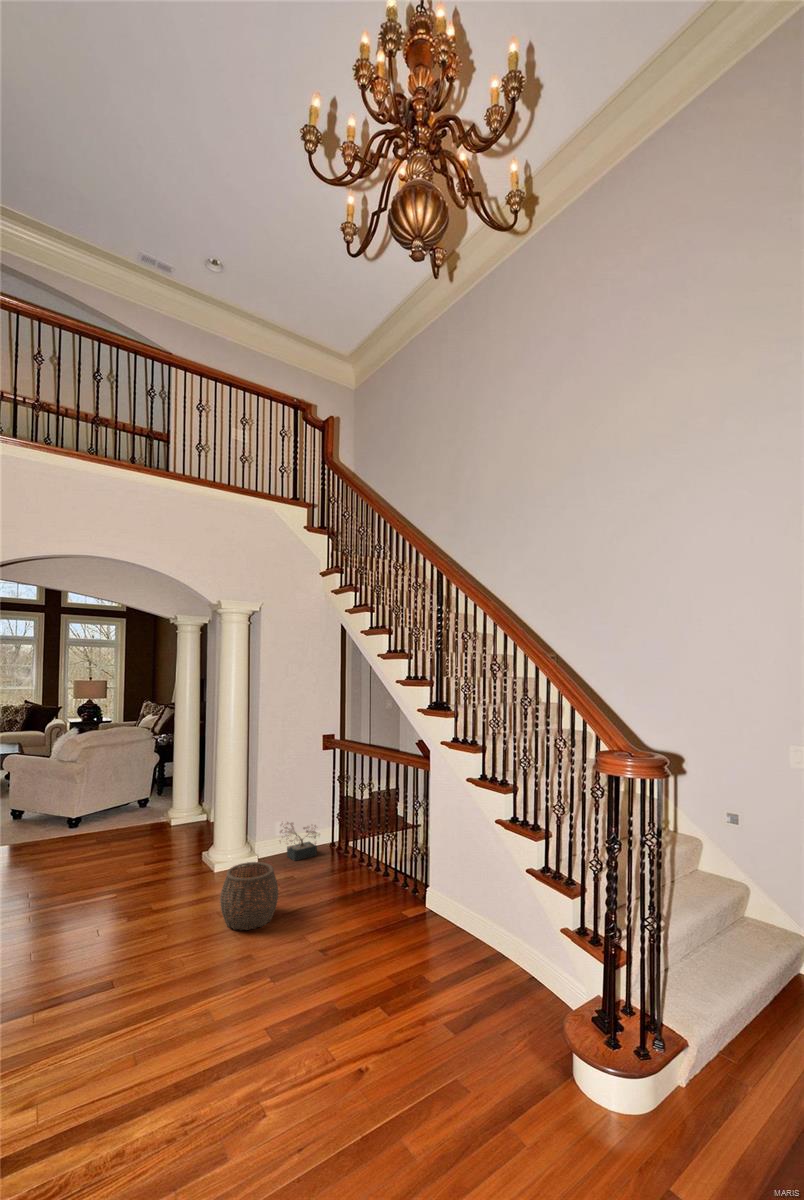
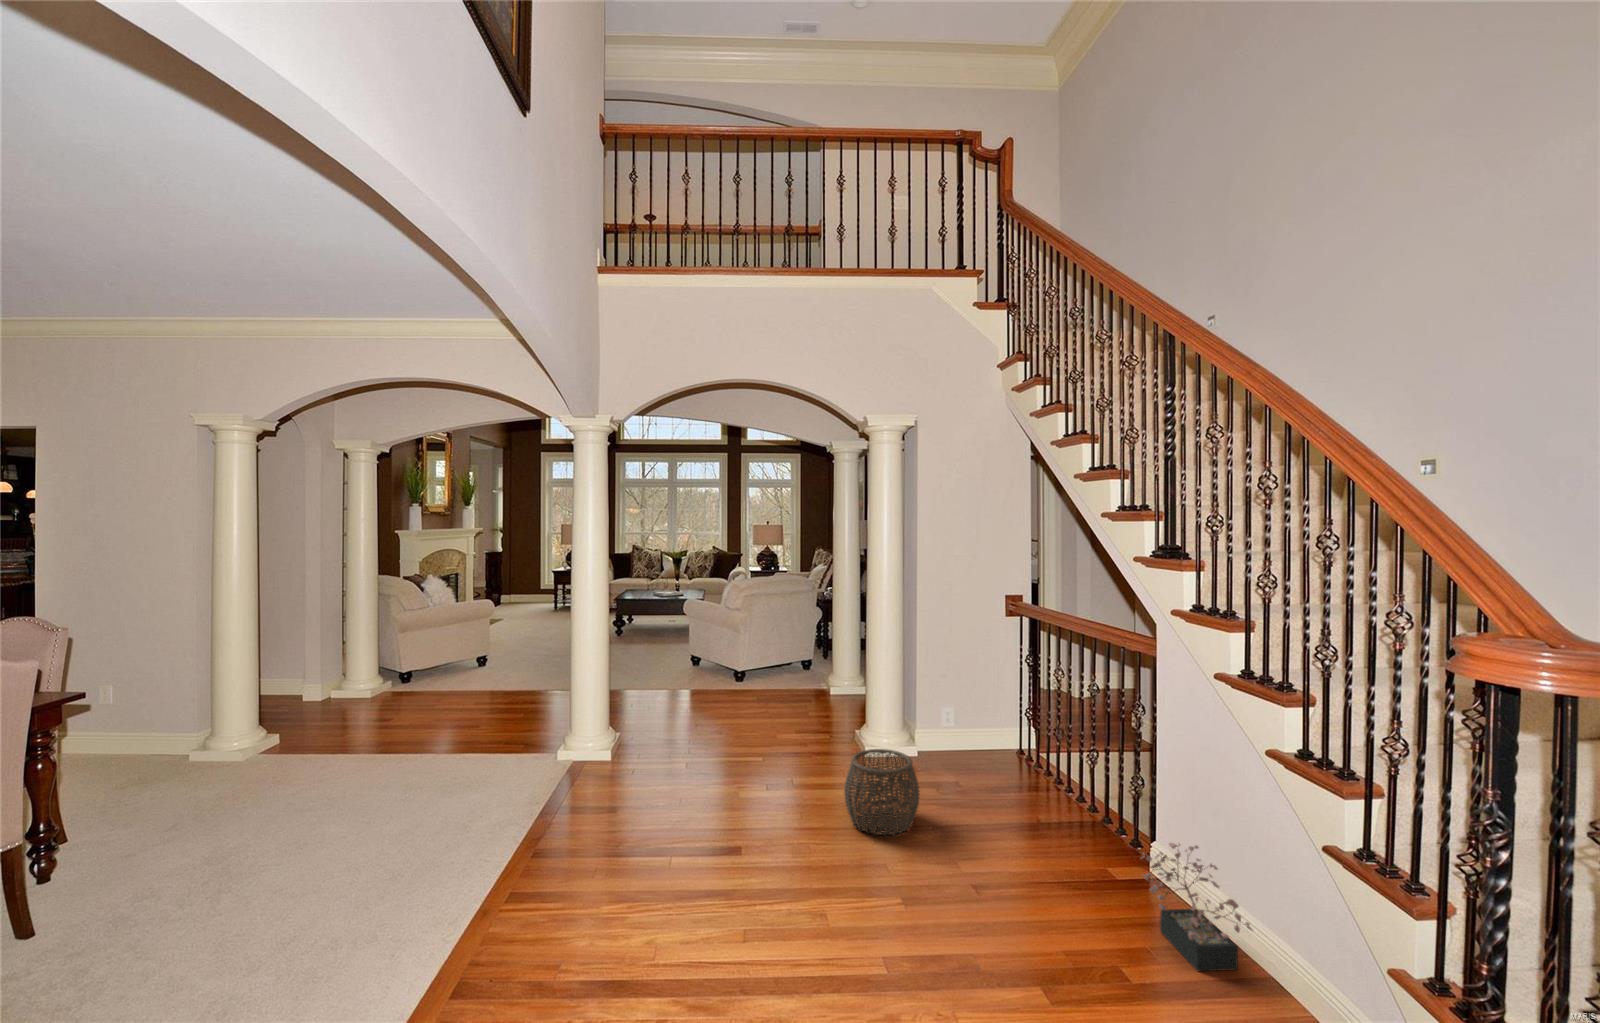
decorative plant: present [279,822,320,861] -> present [1142,843,1252,971]

